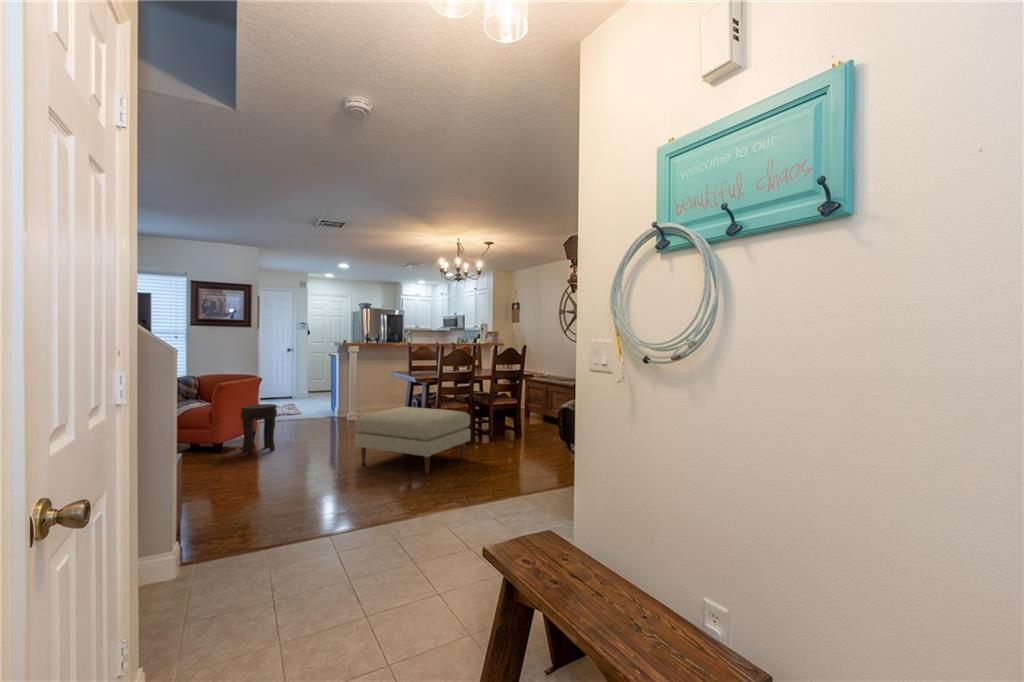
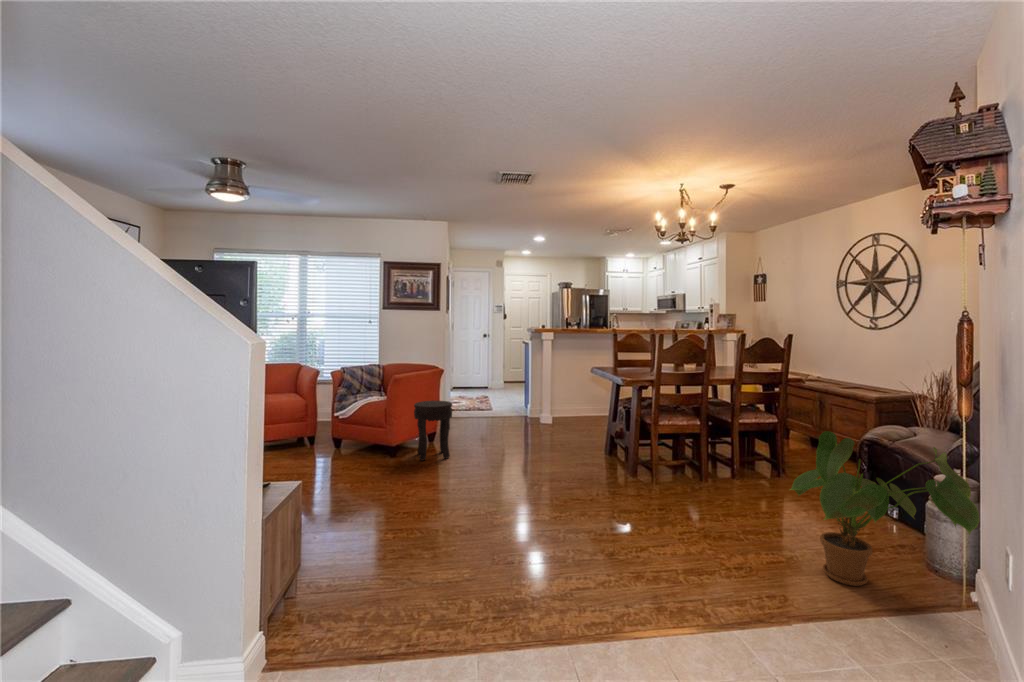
house plant: none [507,396,578,474] -> present [790,431,979,586]
ottoman: present [355,407,470,474] -> none [533,421,710,544]

